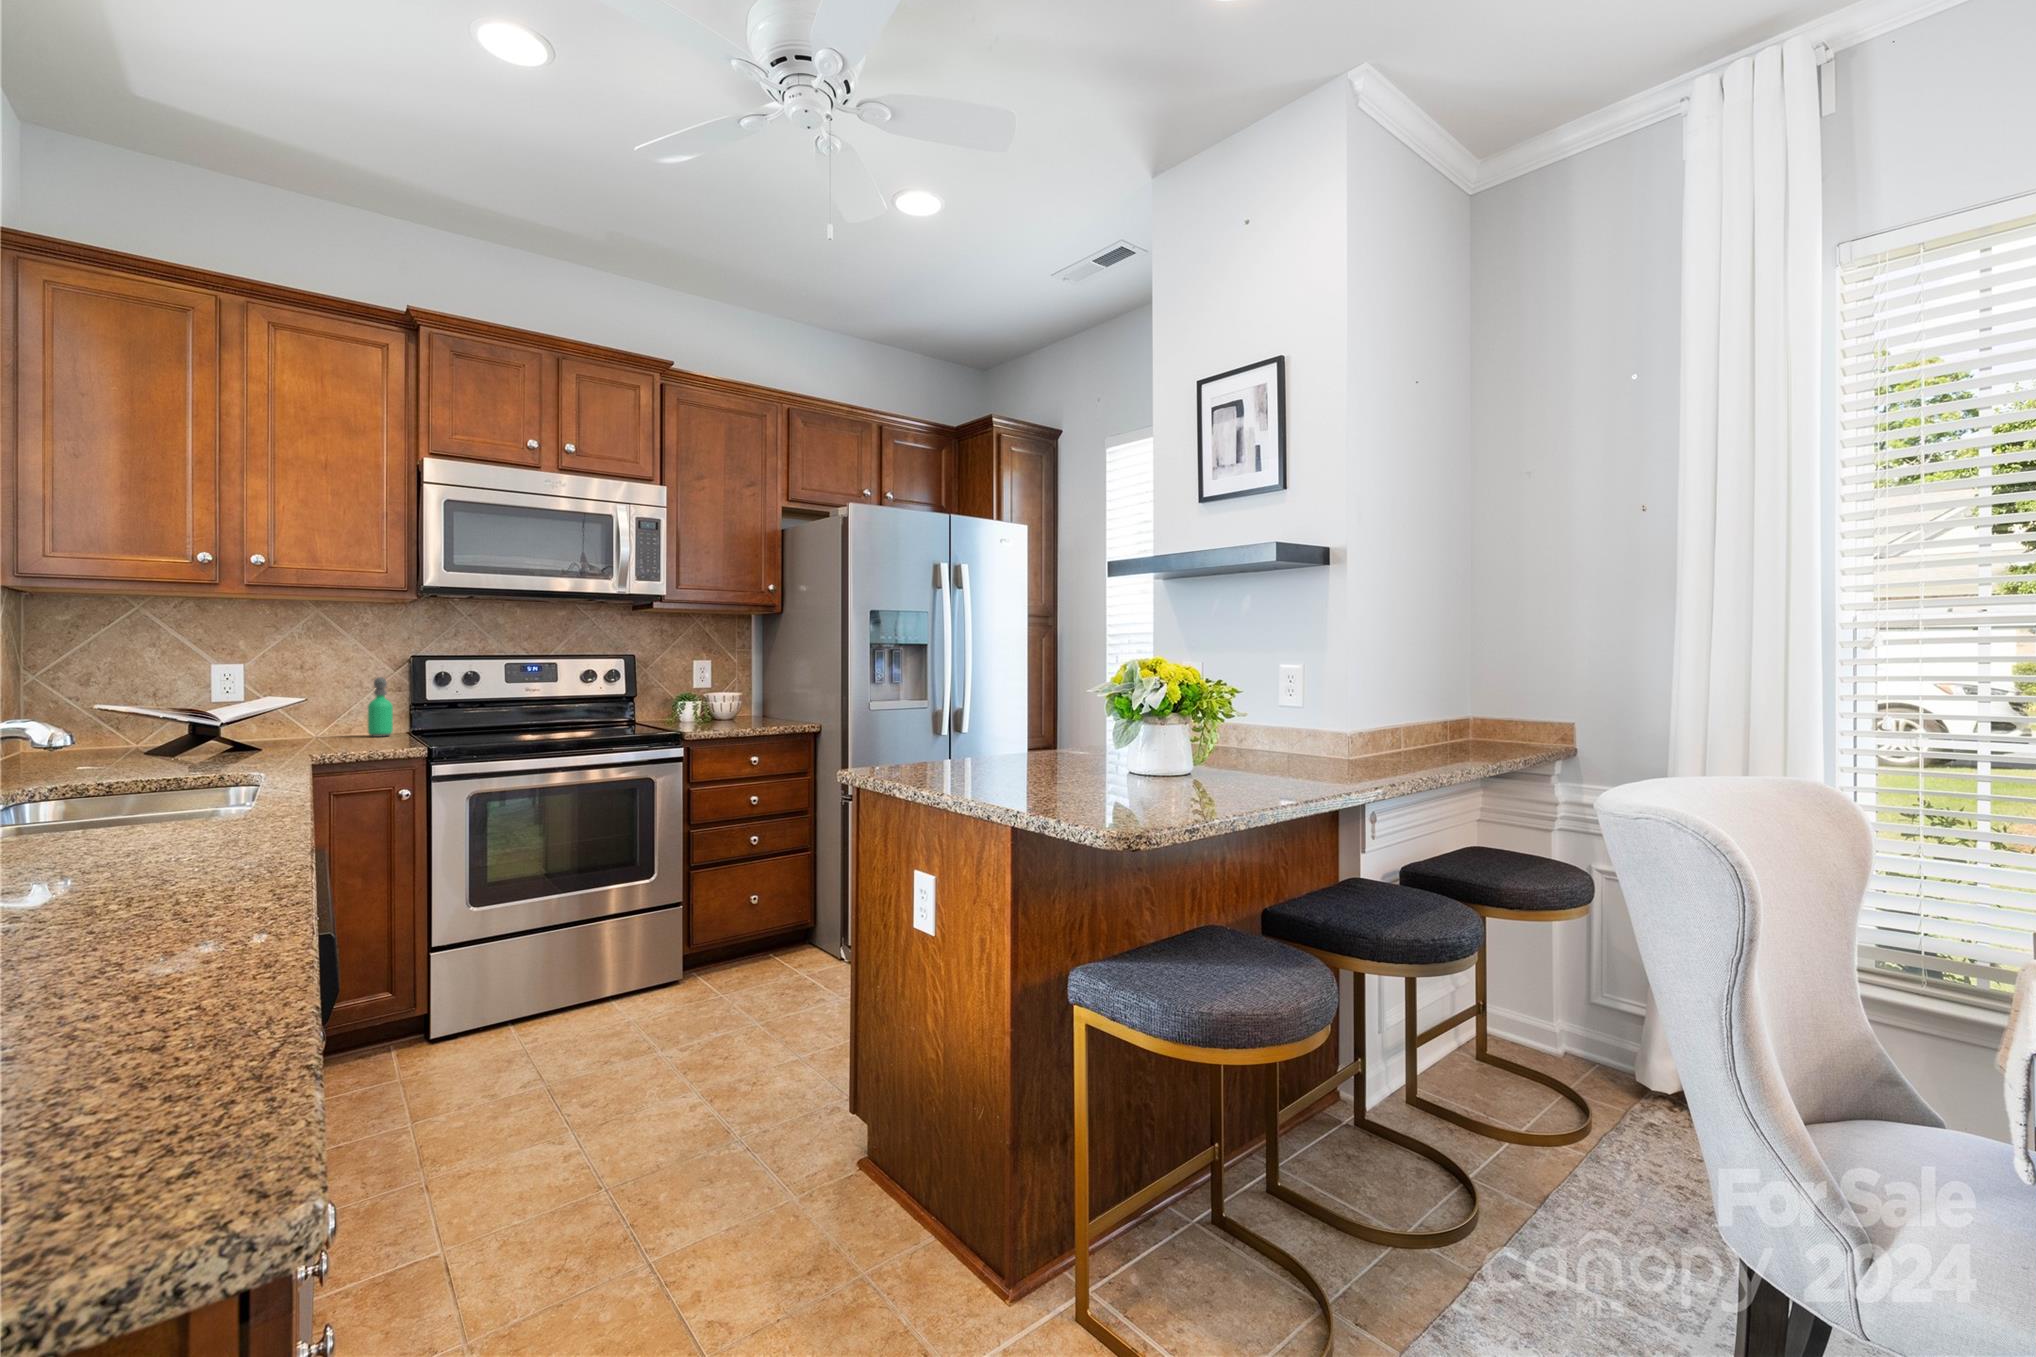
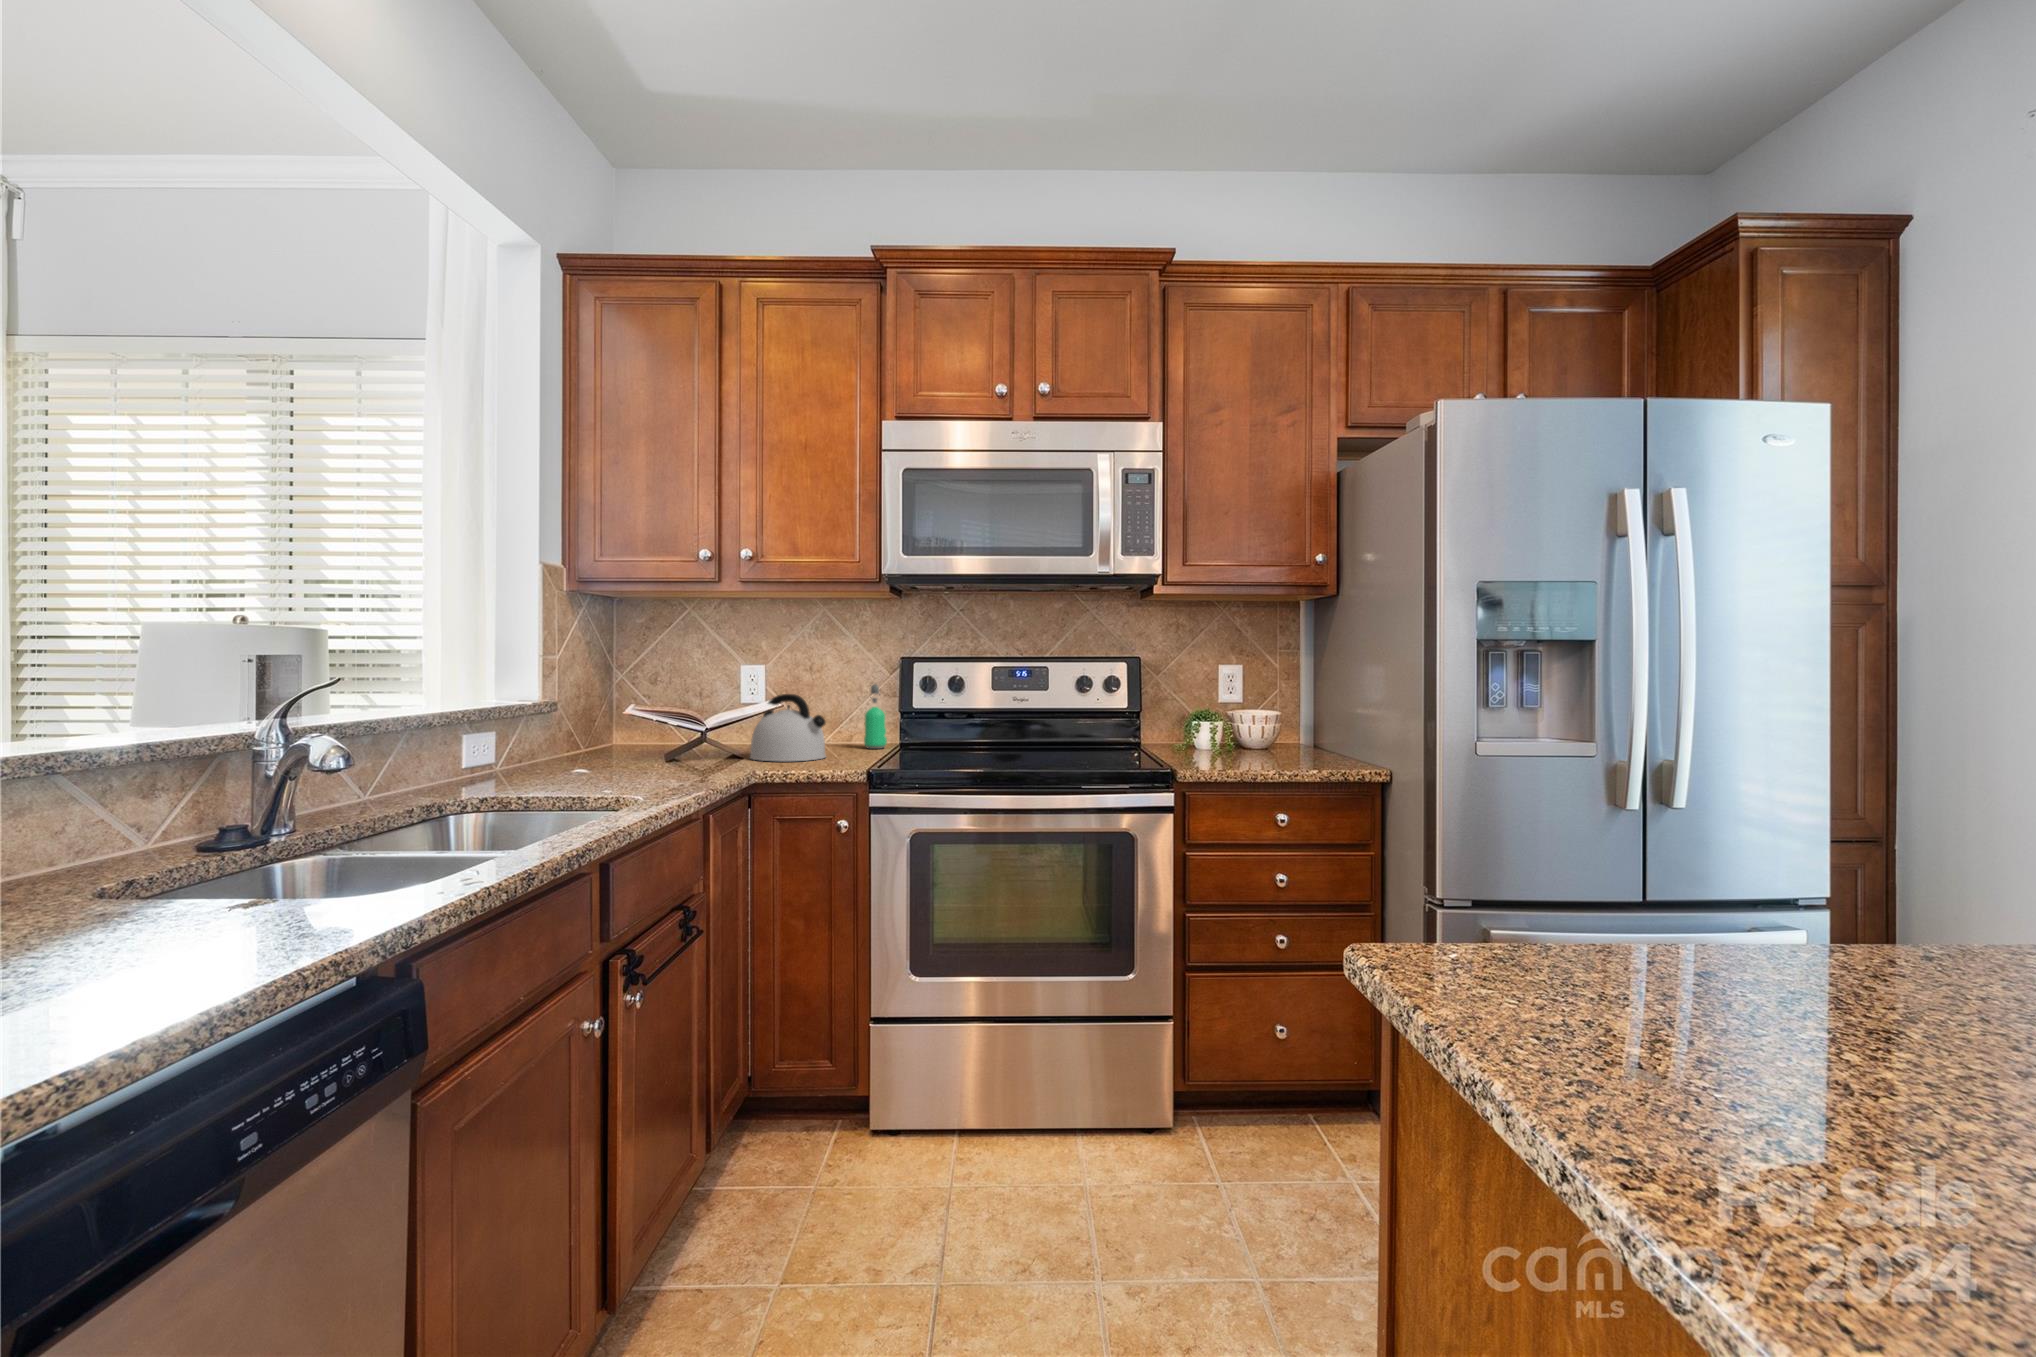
kettle: none [260,687,353,749] -> present [750,694,826,761]

